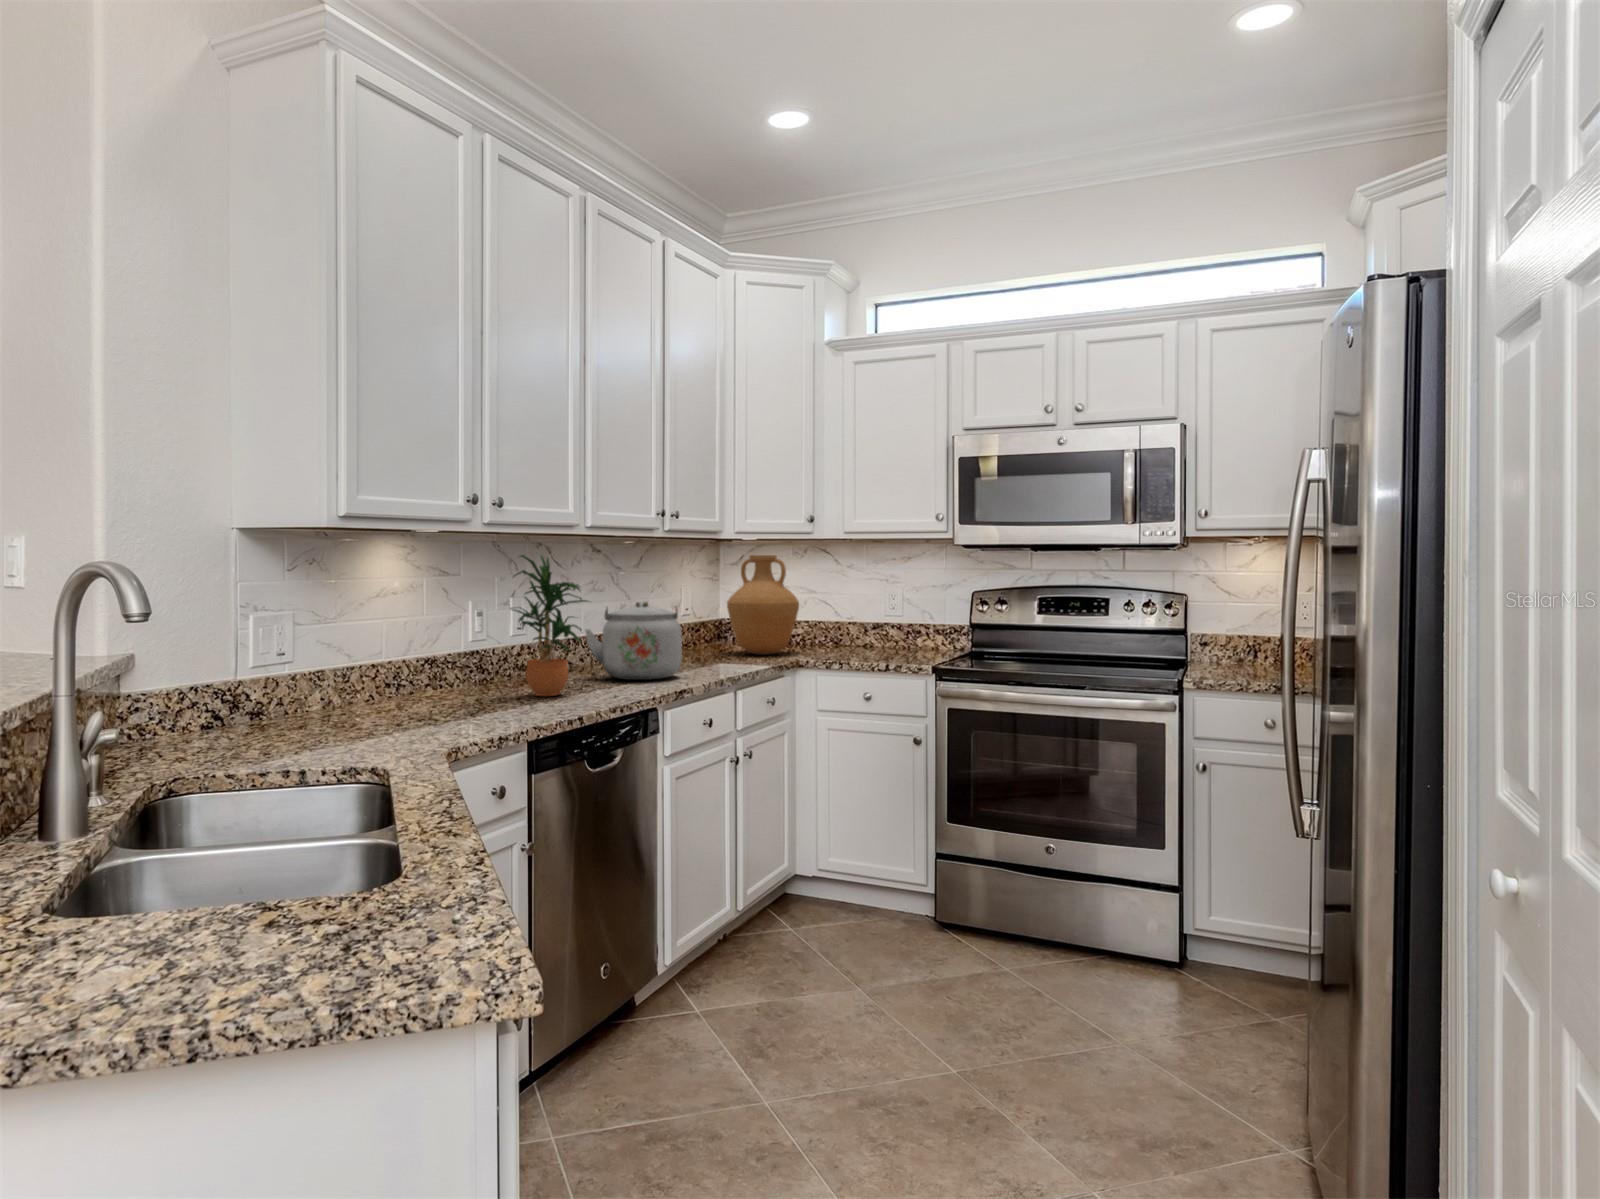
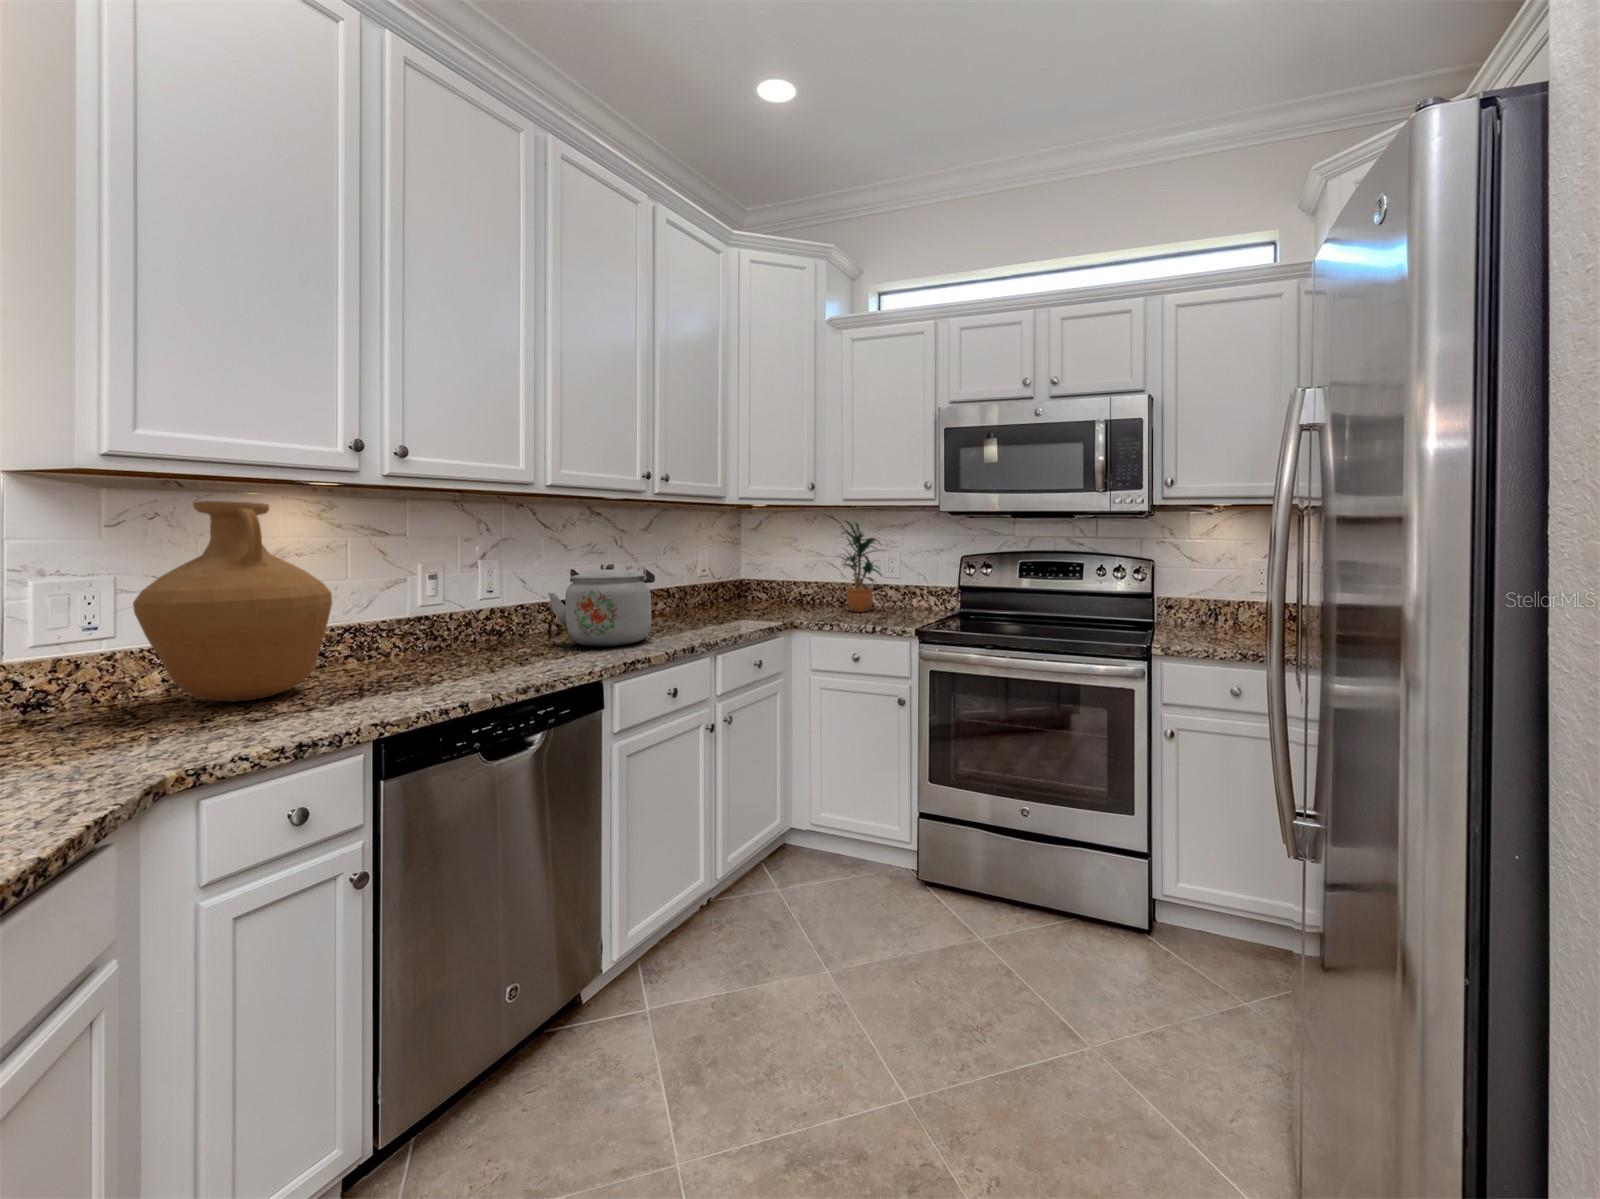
potted plant: present [511,555,588,696] -> present [840,520,882,612]
vase: present [727,555,799,655] -> present [133,501,332,702]

